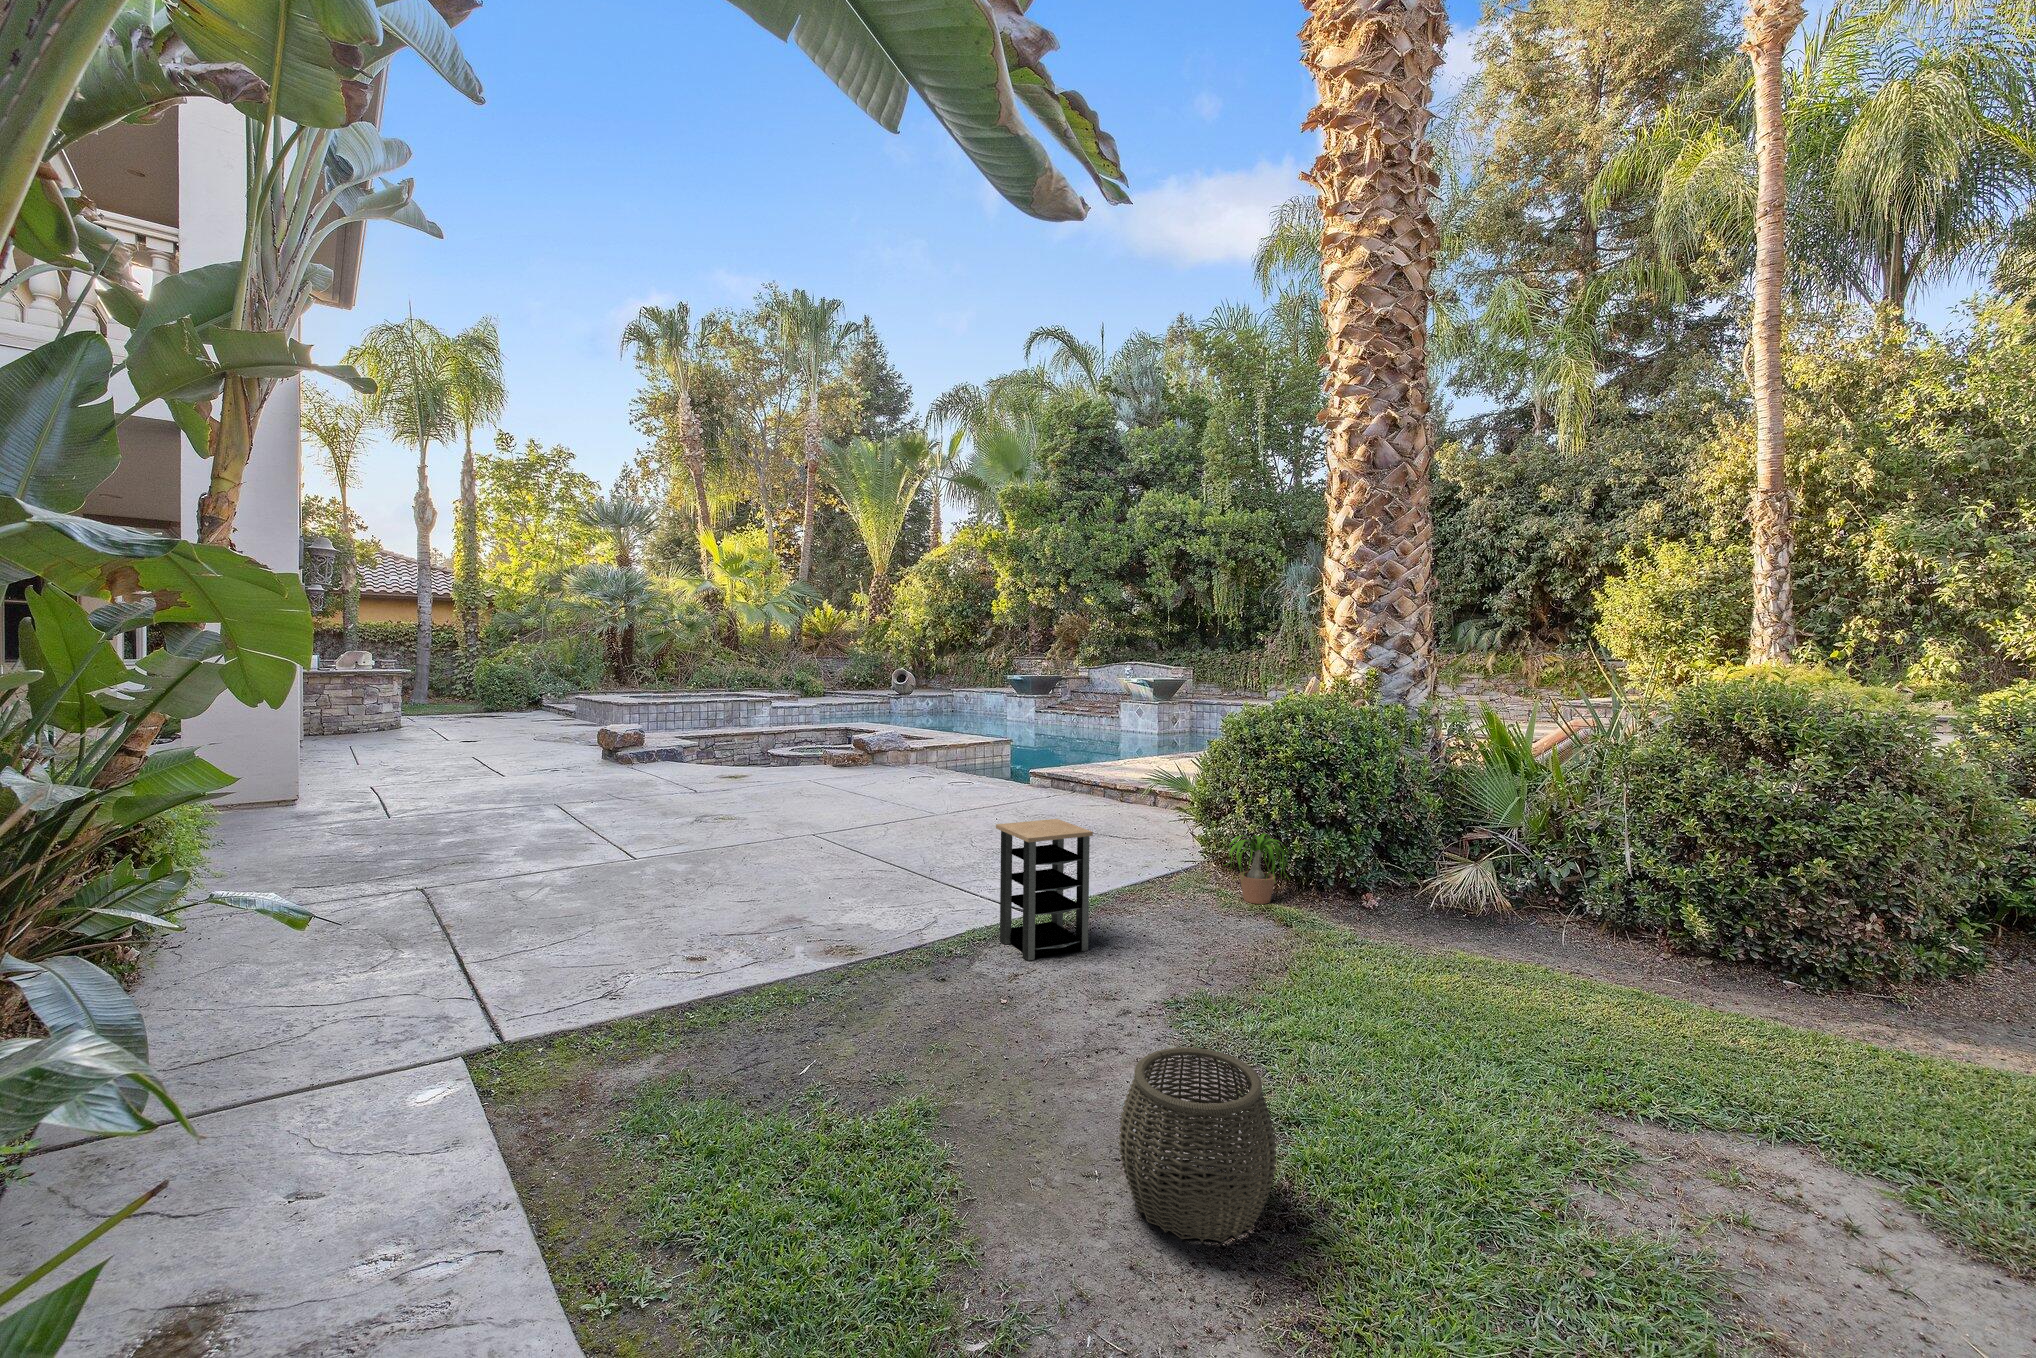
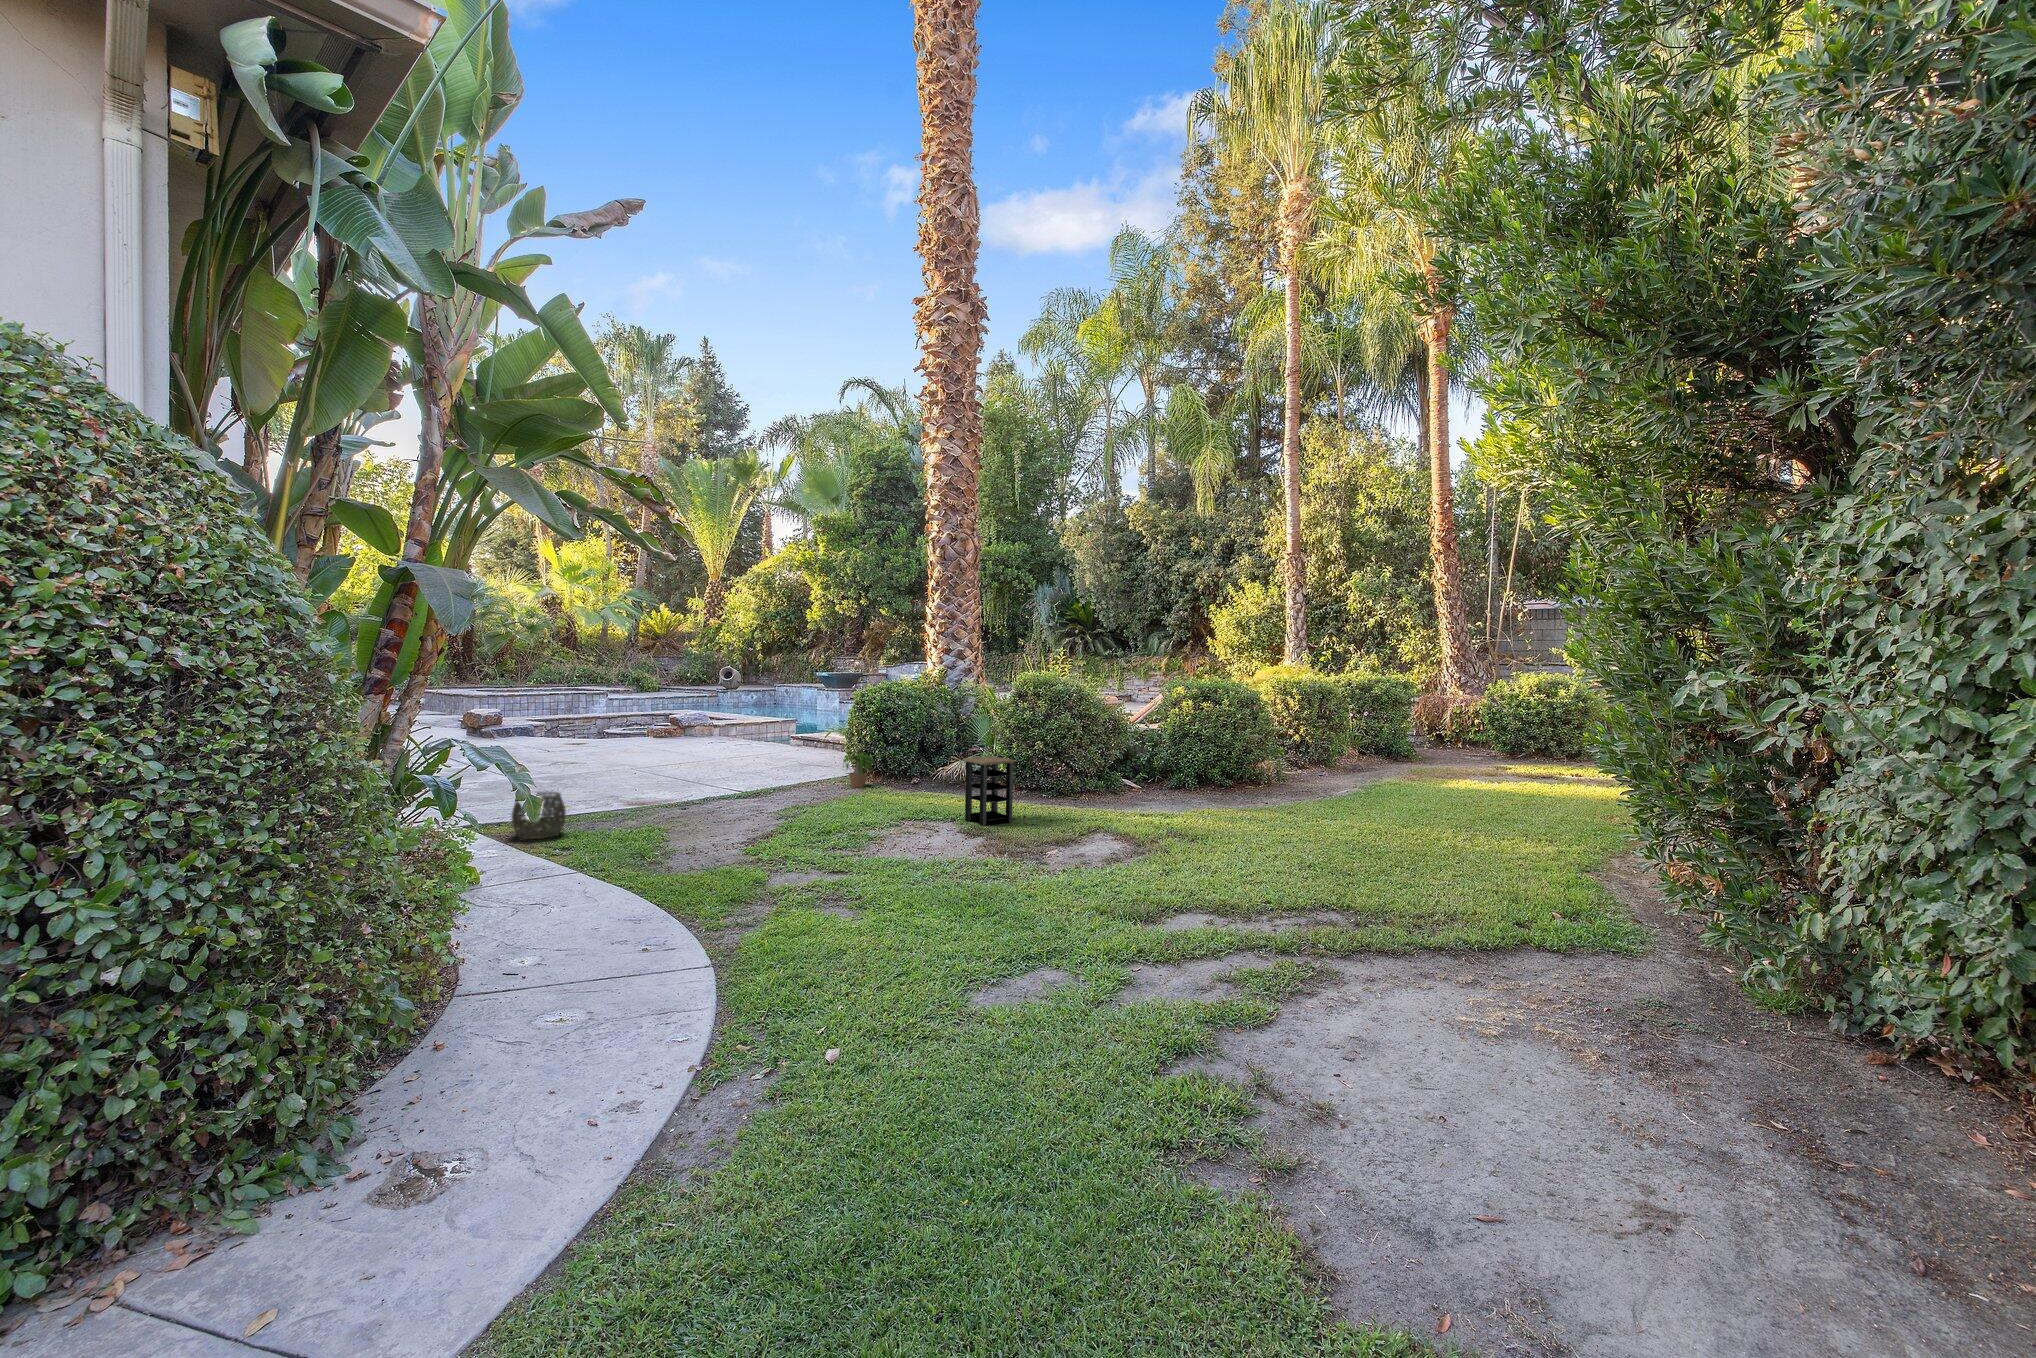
side table: present [996,819,1093,961] -> present [963,756,1015,826]
woven basket: present [1119,1047,1277,1242] -> present [512,792,566,839]

